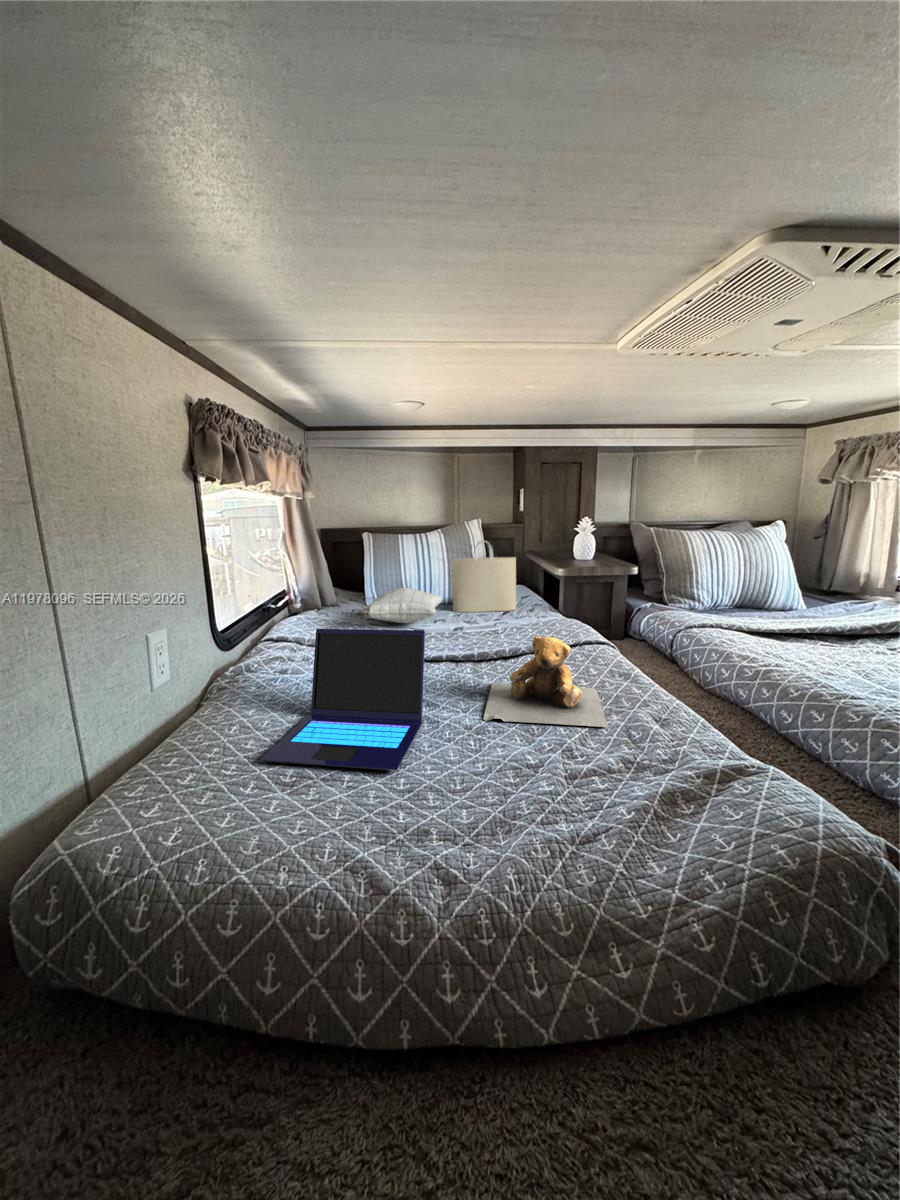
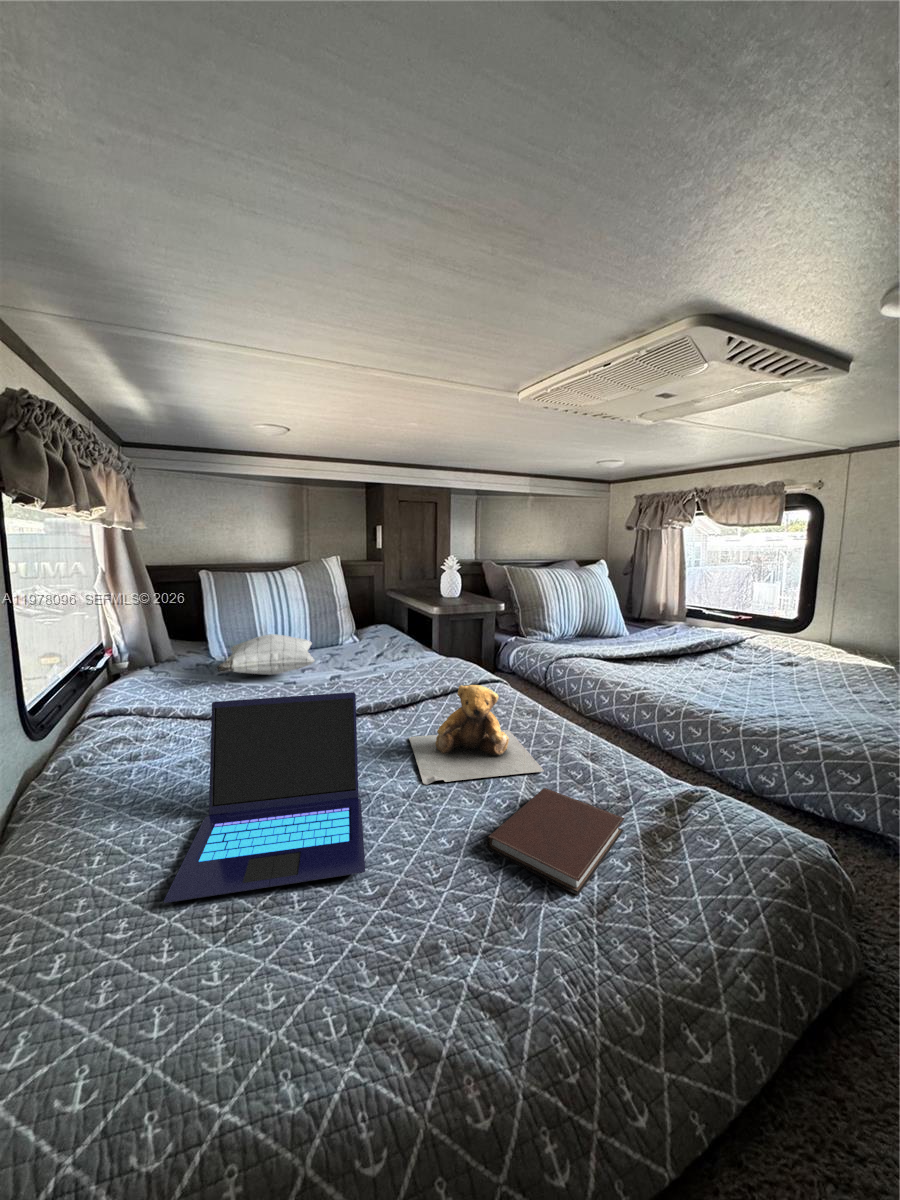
tote bag: present [452,541,516,612] -> none [319,580,387,656]
notebook: none [509,739,660,827] -> present [487,788,624,896]

